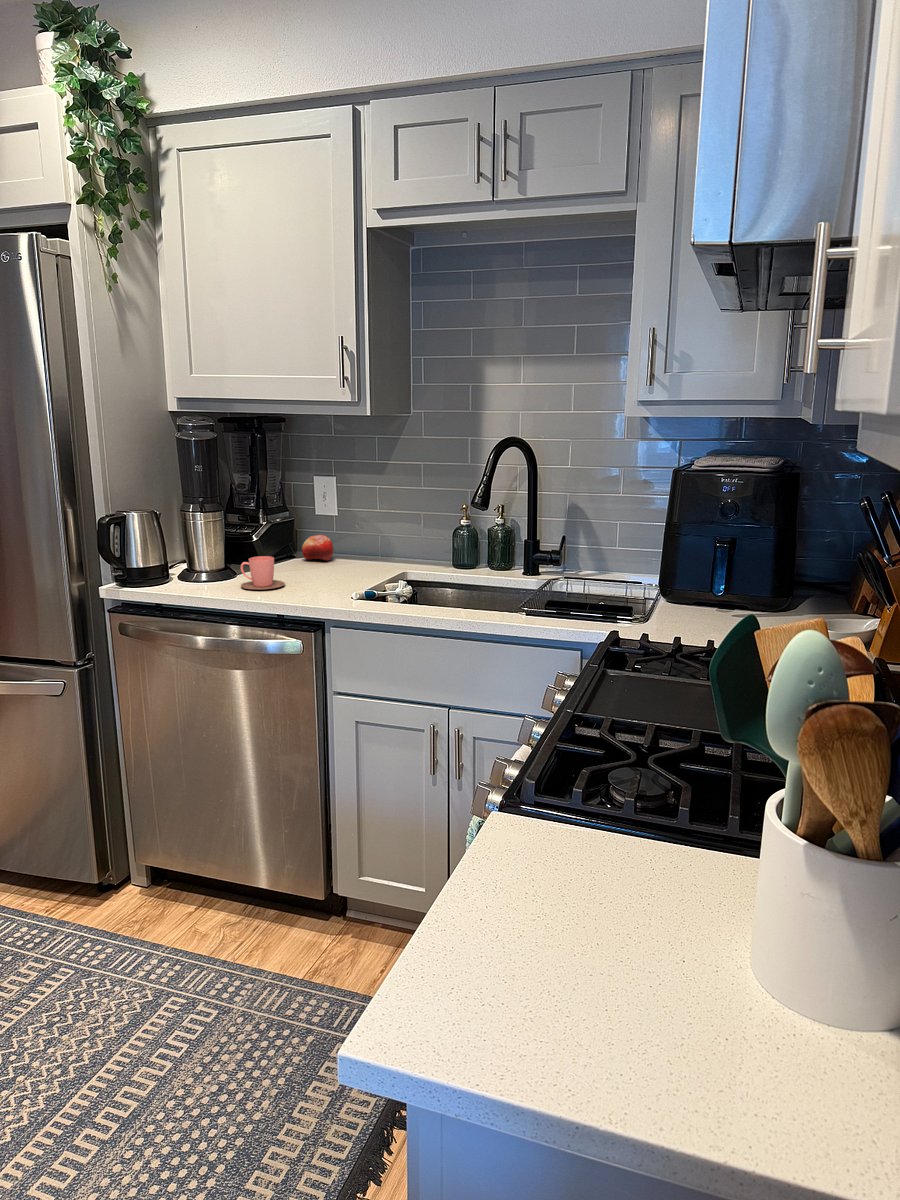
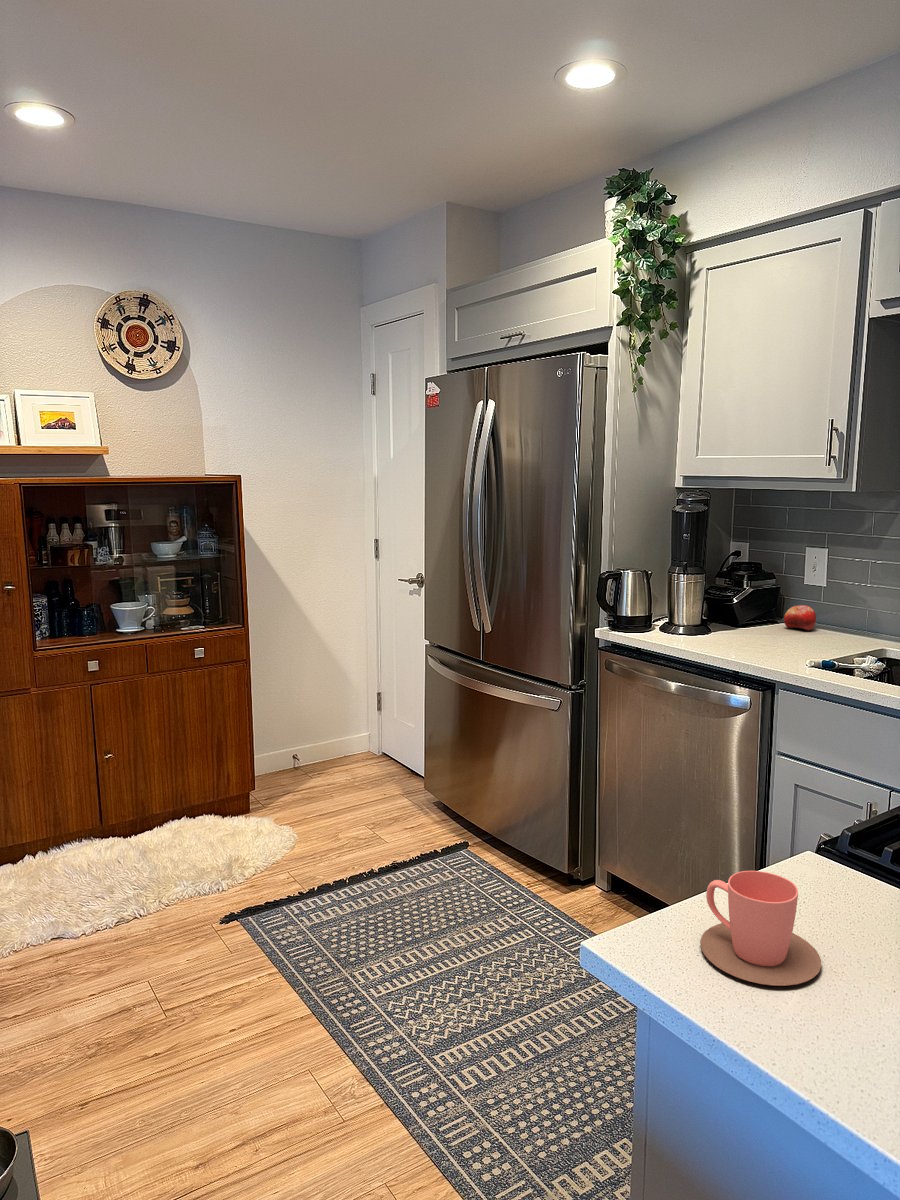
cup: present [241,556,285,589] -> present [700,871,821,986]

